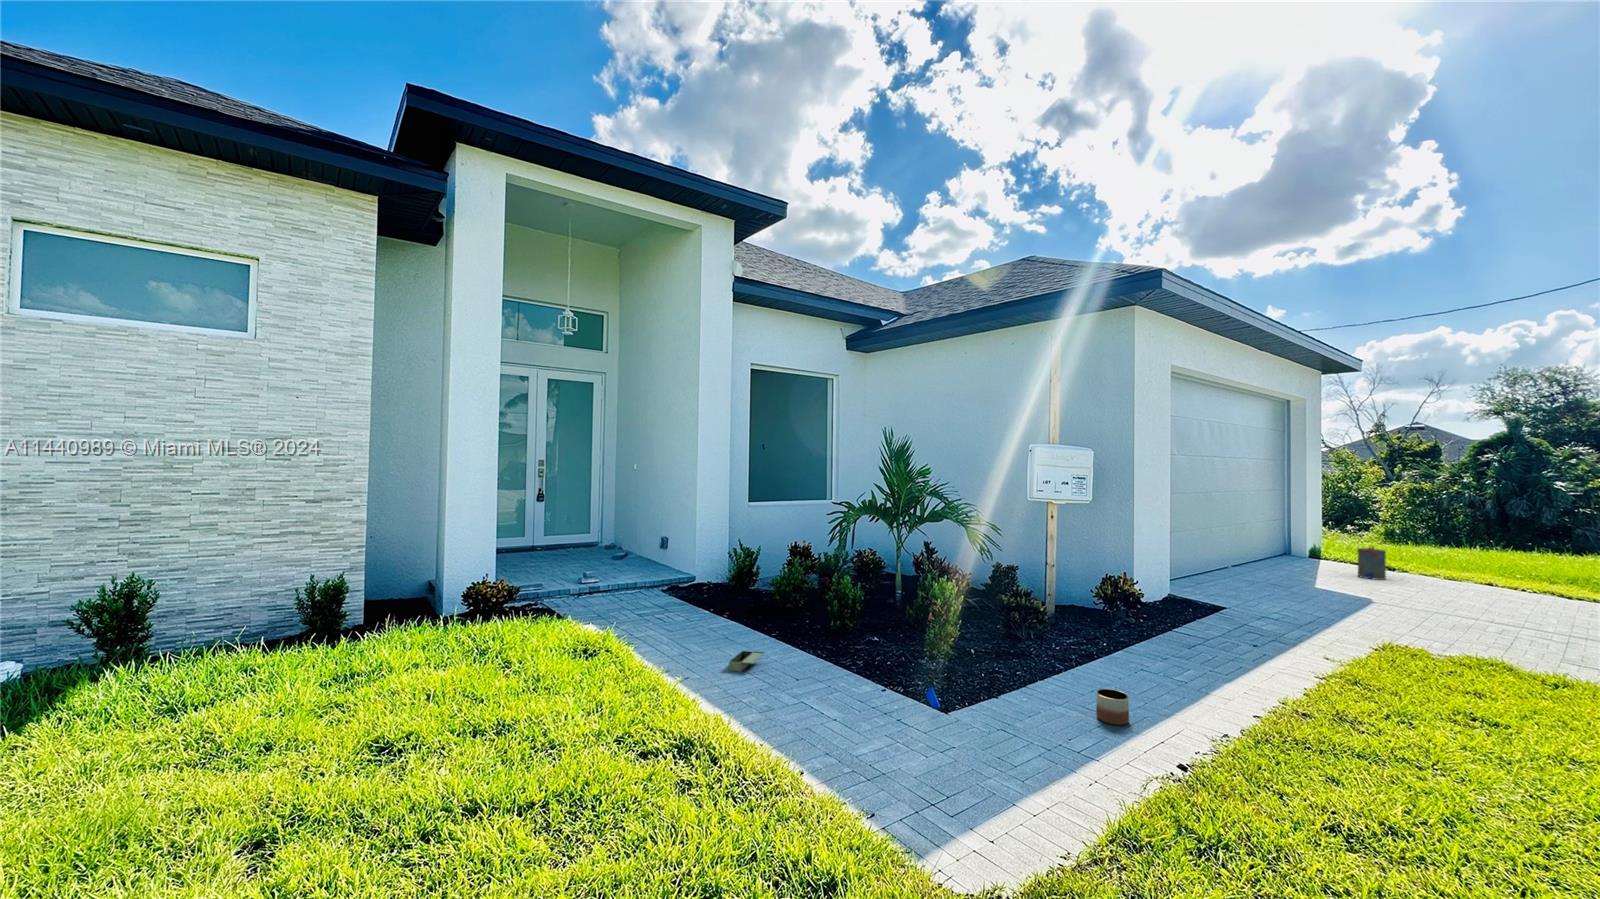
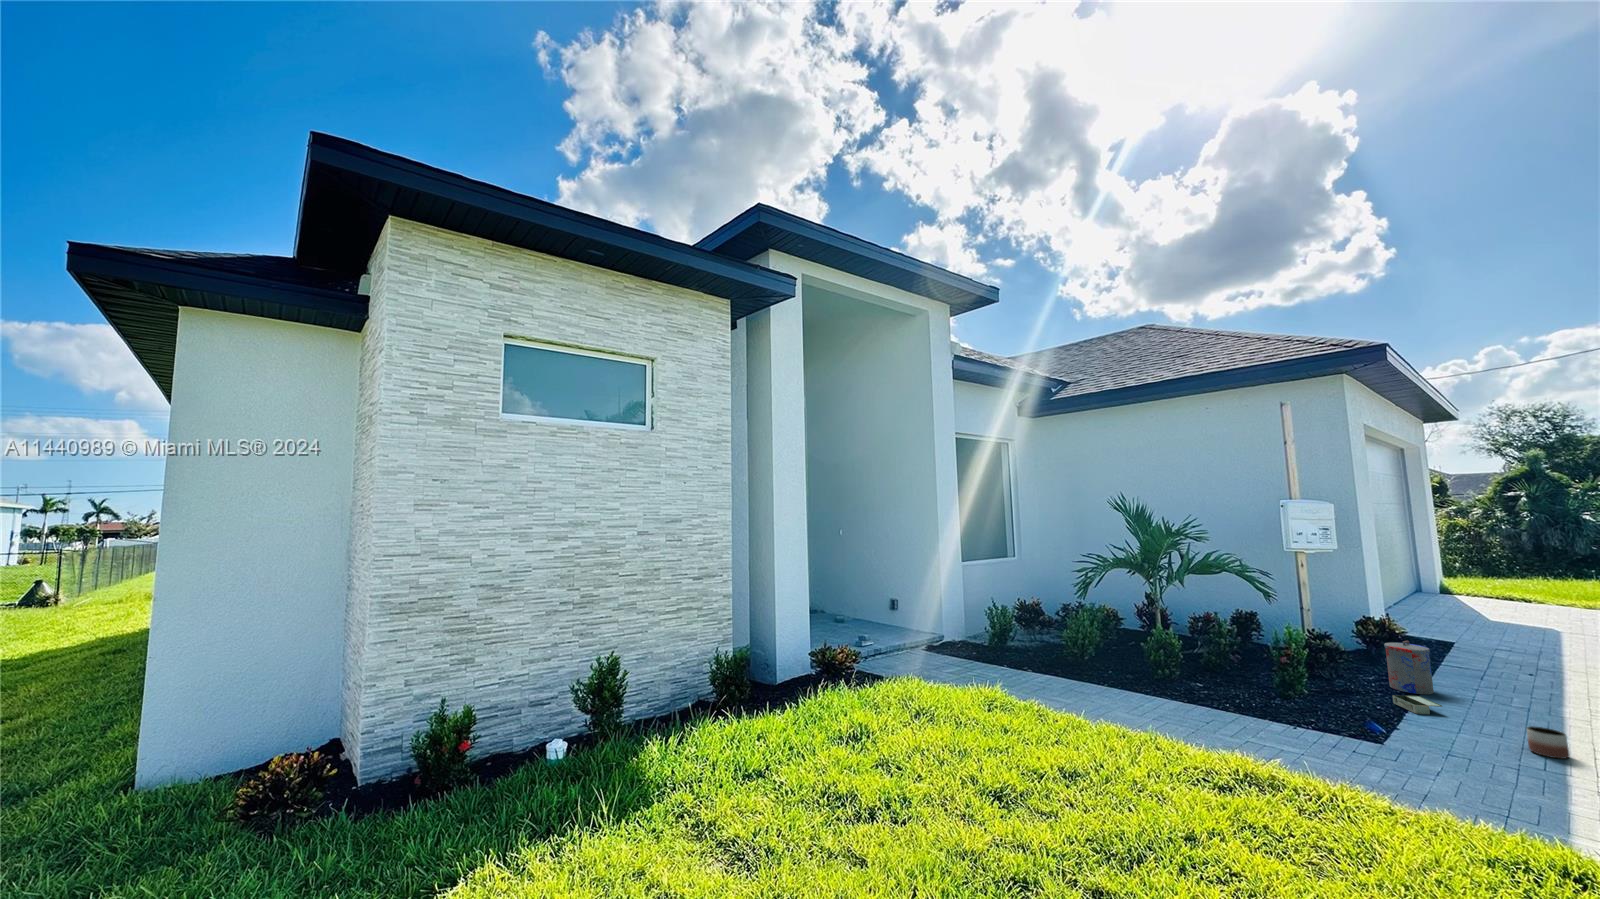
trash can: present [1357,546,1386,580] -> present [1384,641,1434,694]
toolbox: present [729,651,764,672] -> present [1393,695,1442,714]

